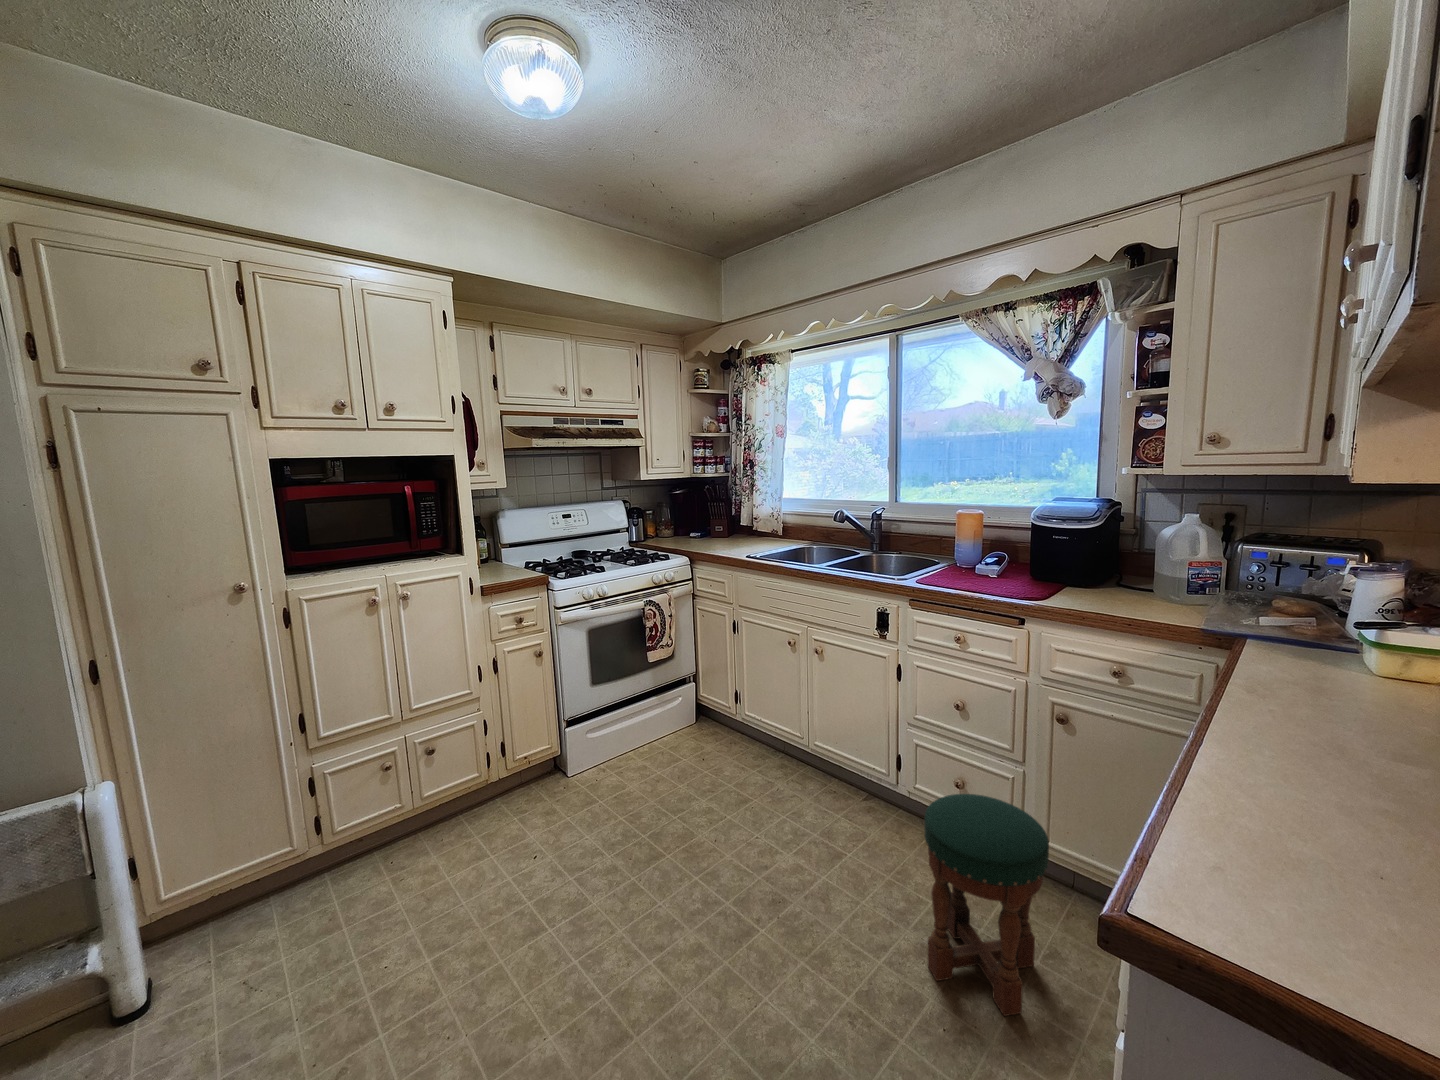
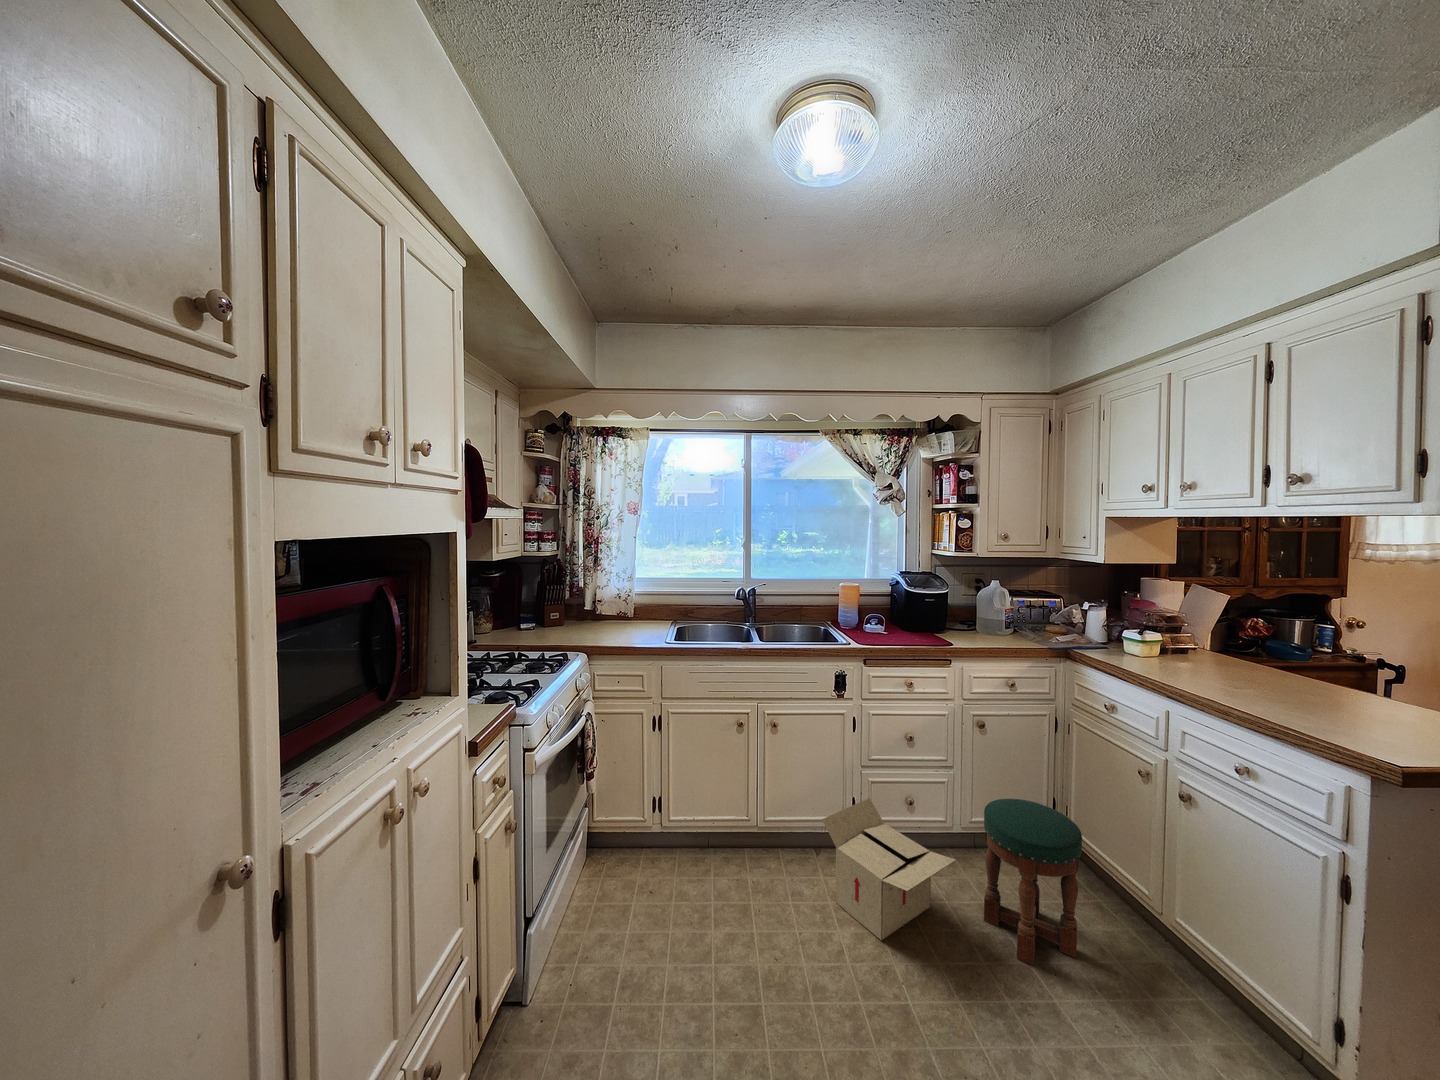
cardboard box: none [812,747,905,883] -> present [822,798,956,941]

